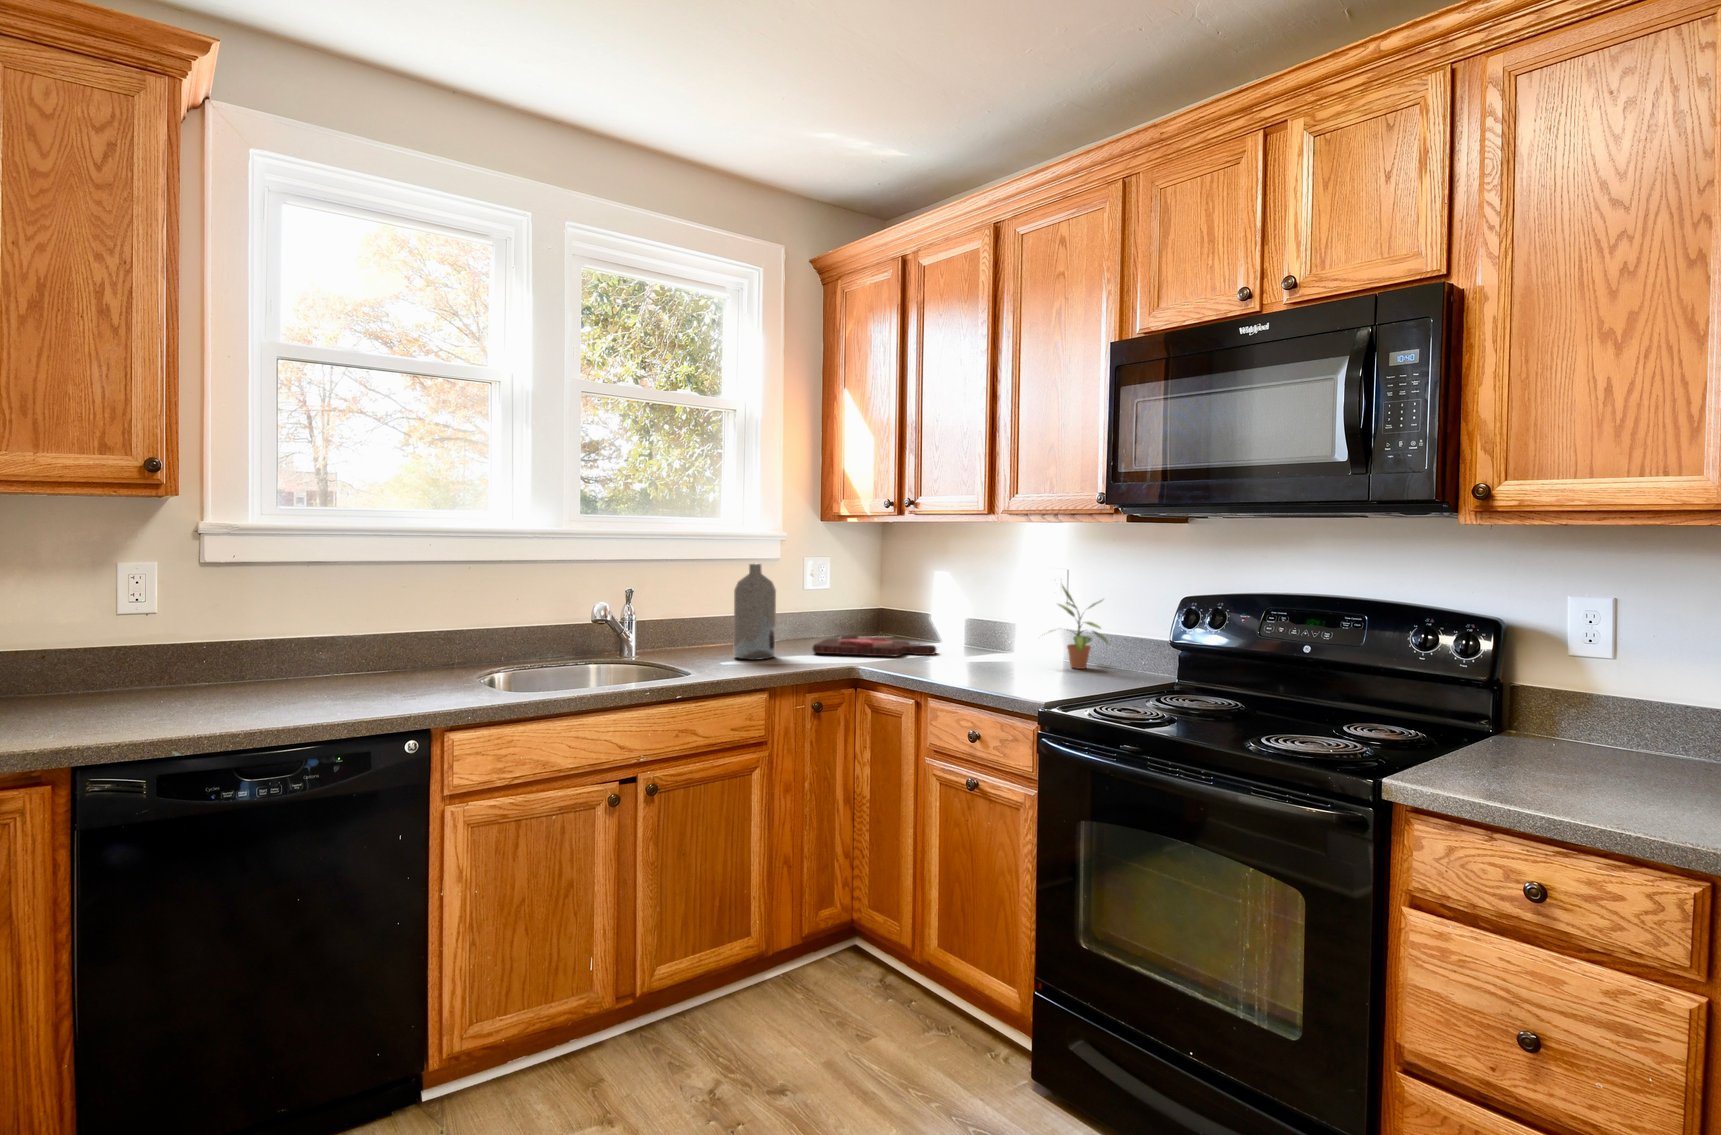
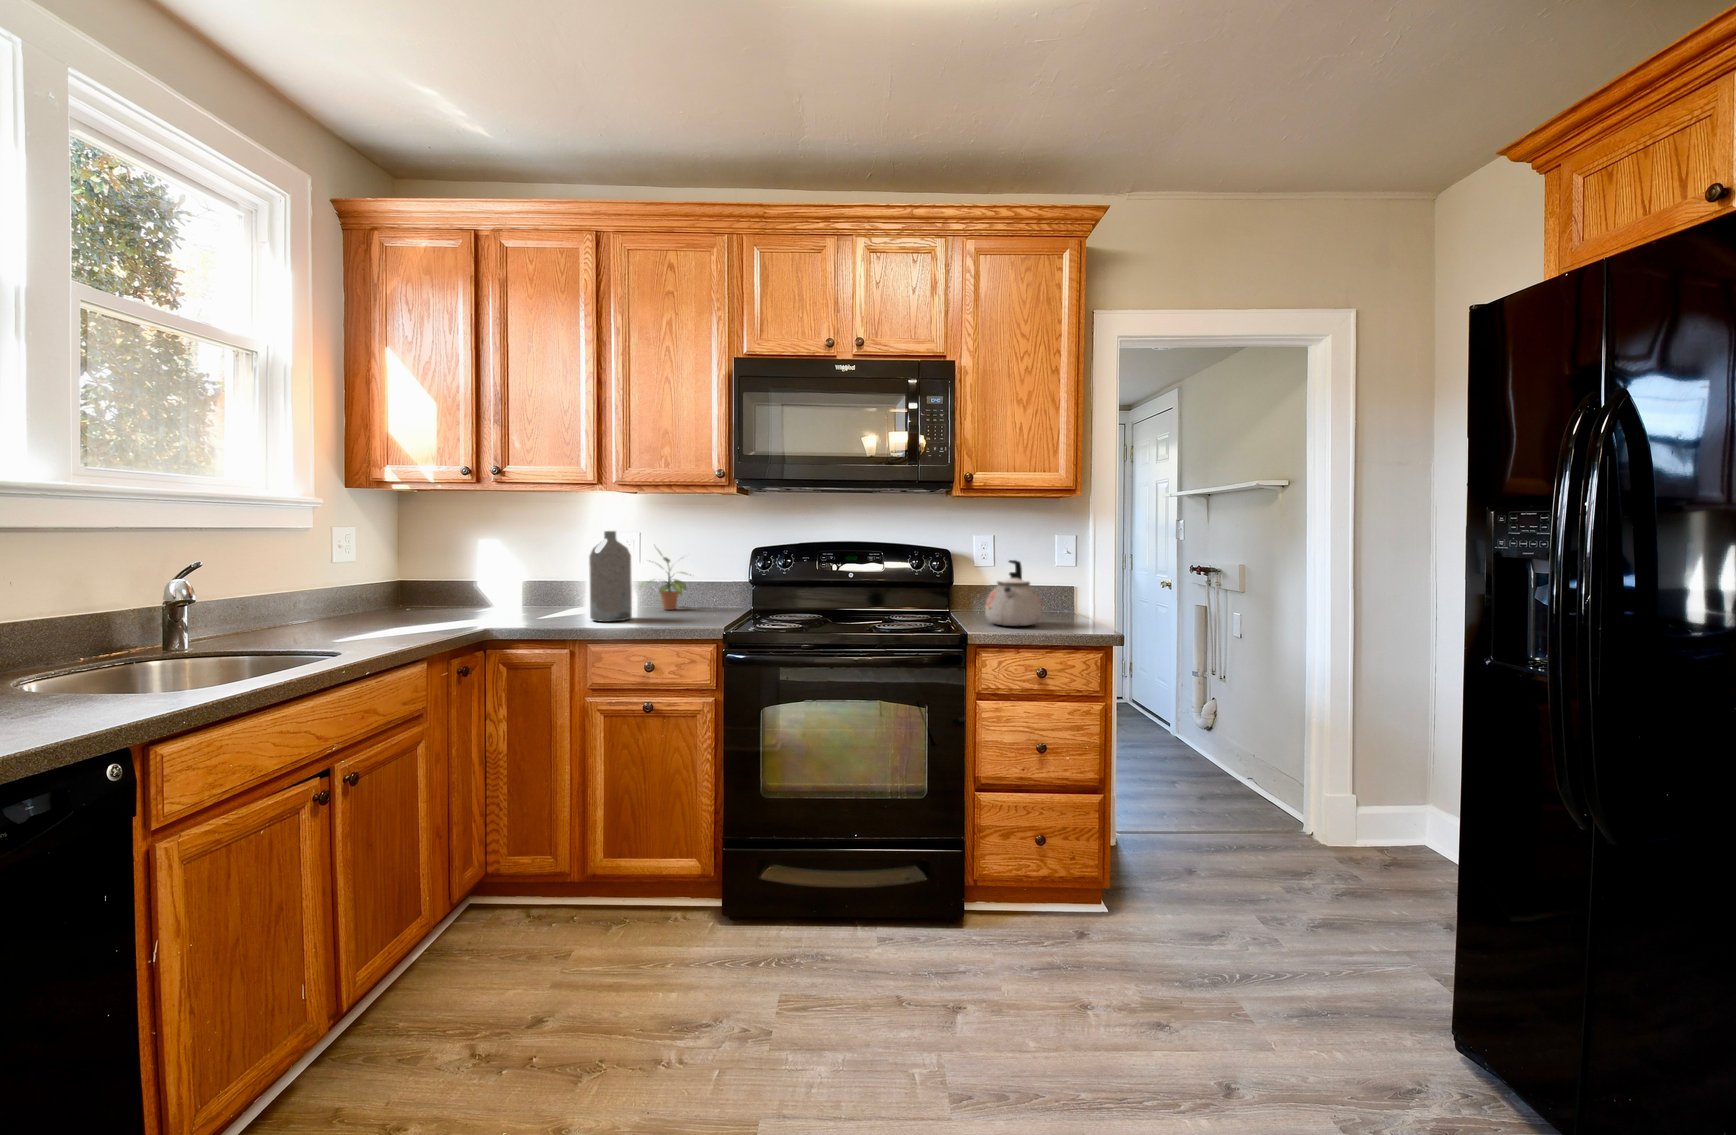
bottle: present [734,563,776,660] -> present [589,531,632,622]
cutting board: present [812,636,936,657] -> none [393,600,528,624]
kettle: none [1481,652,1618,789] -> present [985,560,1042,626]

